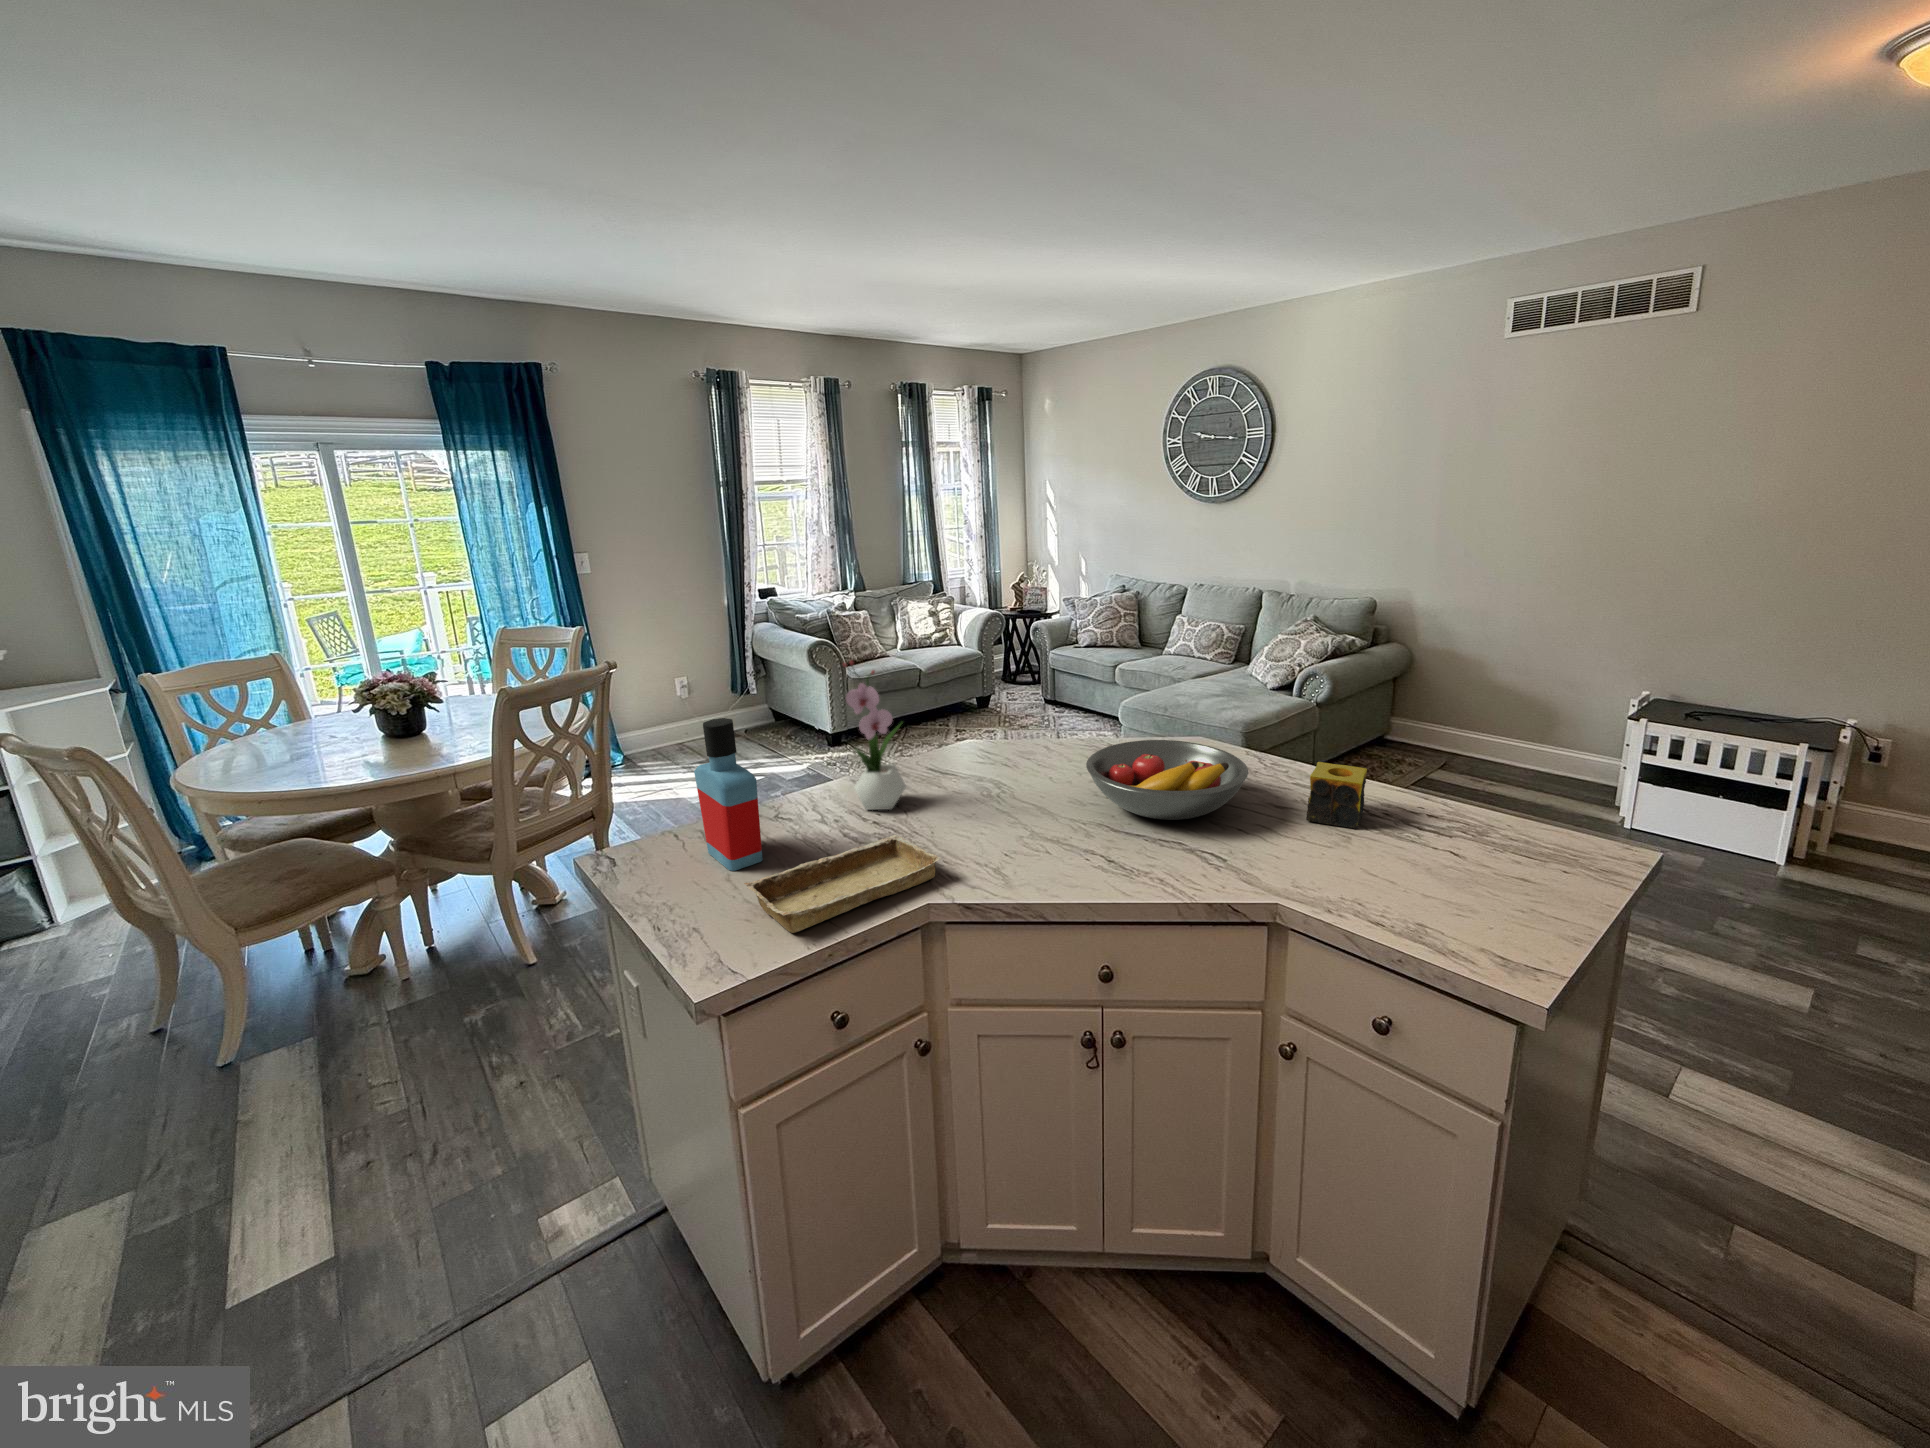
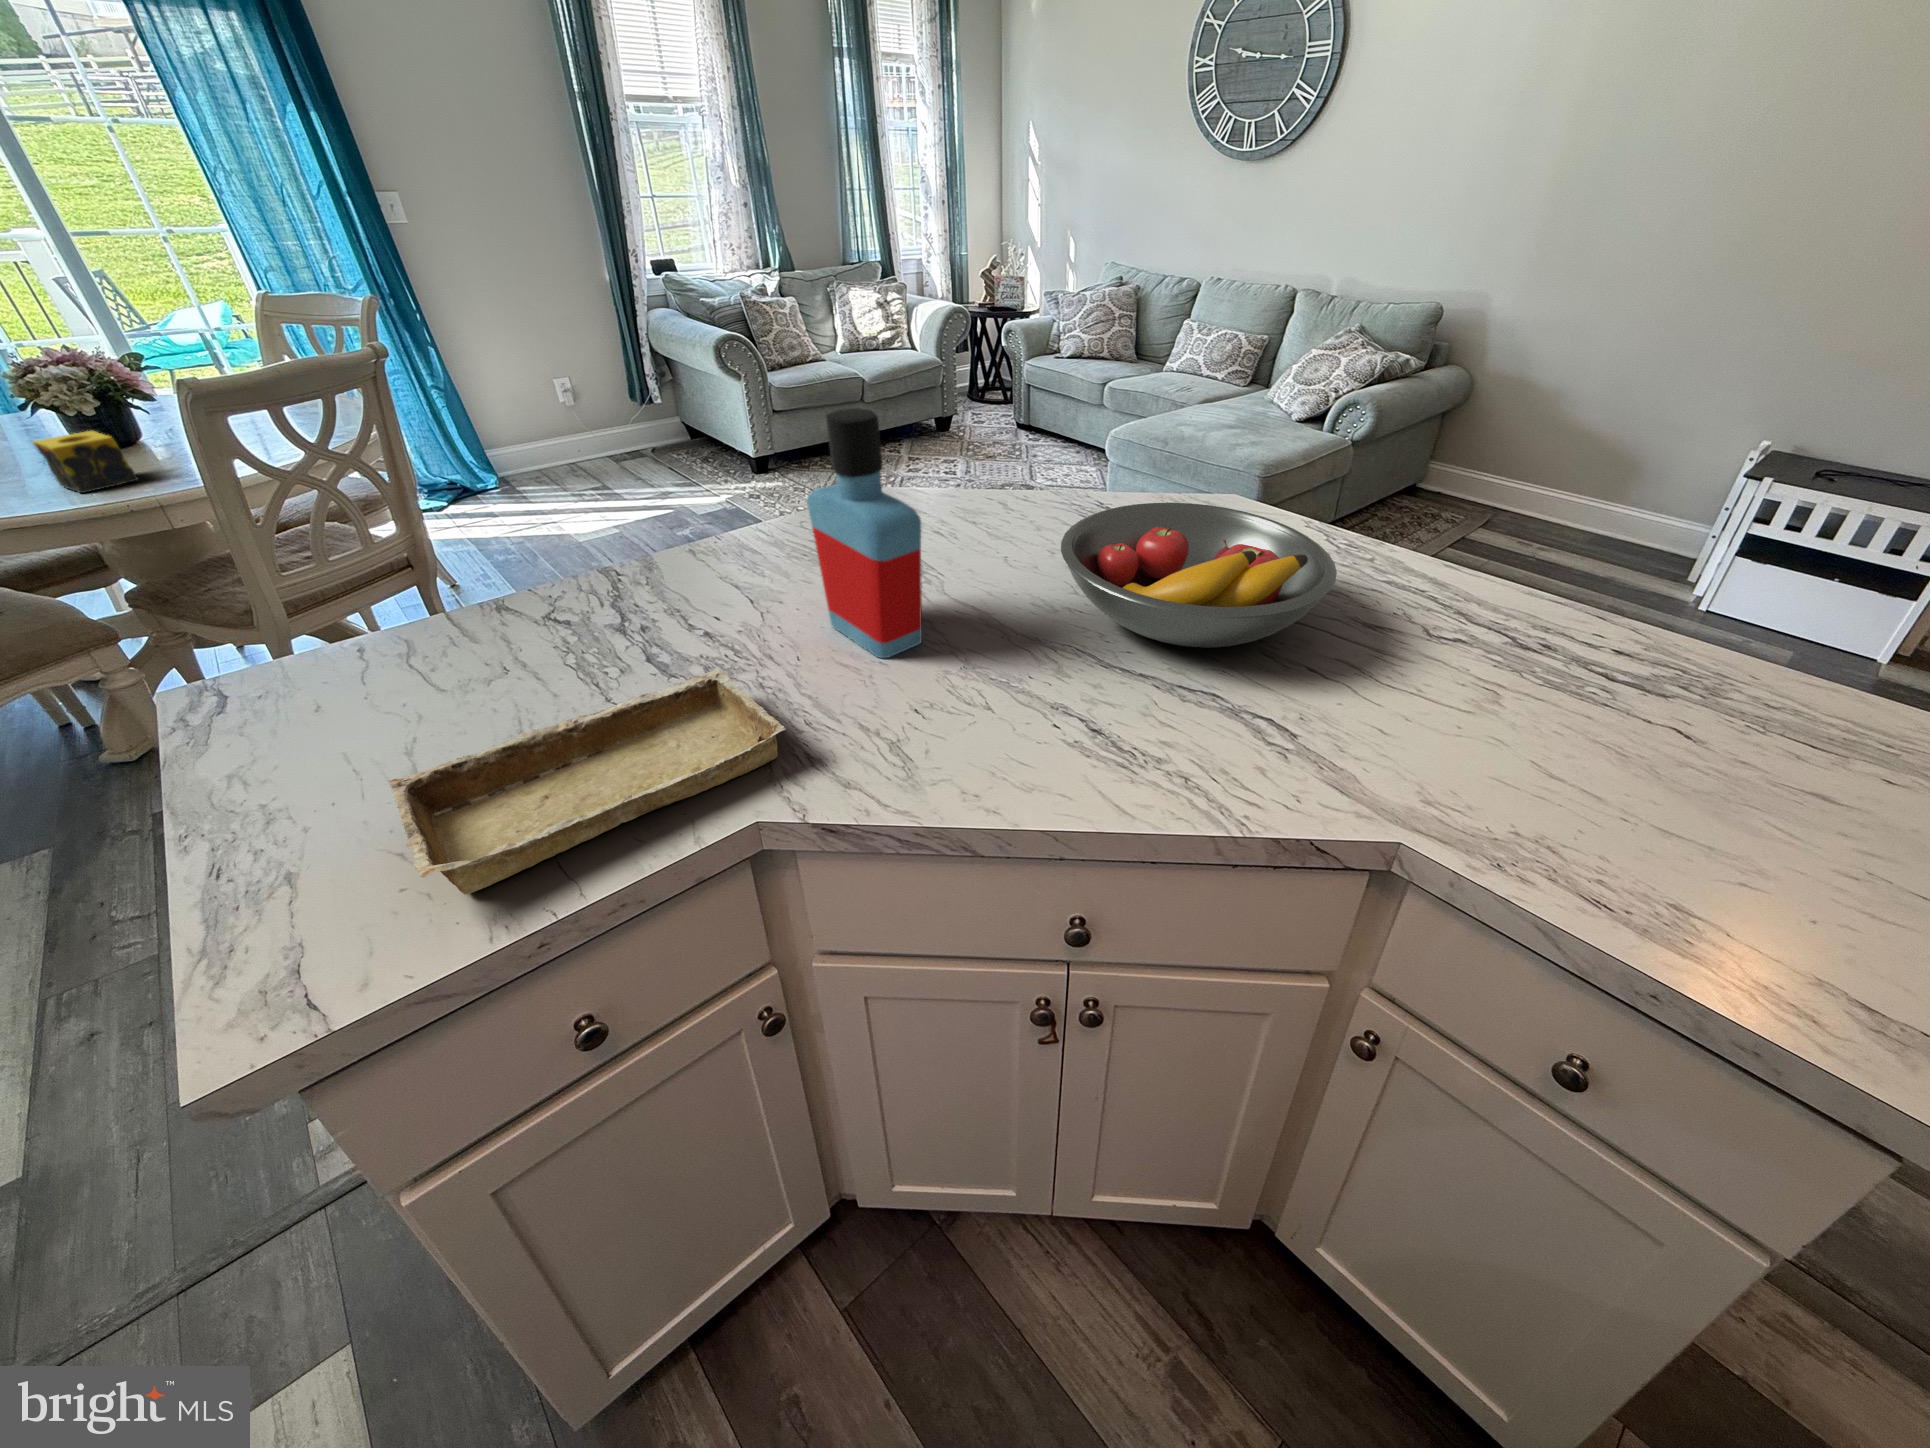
flower arrangement: present [843,661,906,810] -> none [607,336,764,607]
bottle: present [694,718,763,871] -> present [807,408,922,658]
candle: present [1306,762,1367,829] -> present [33,430,138,493]

